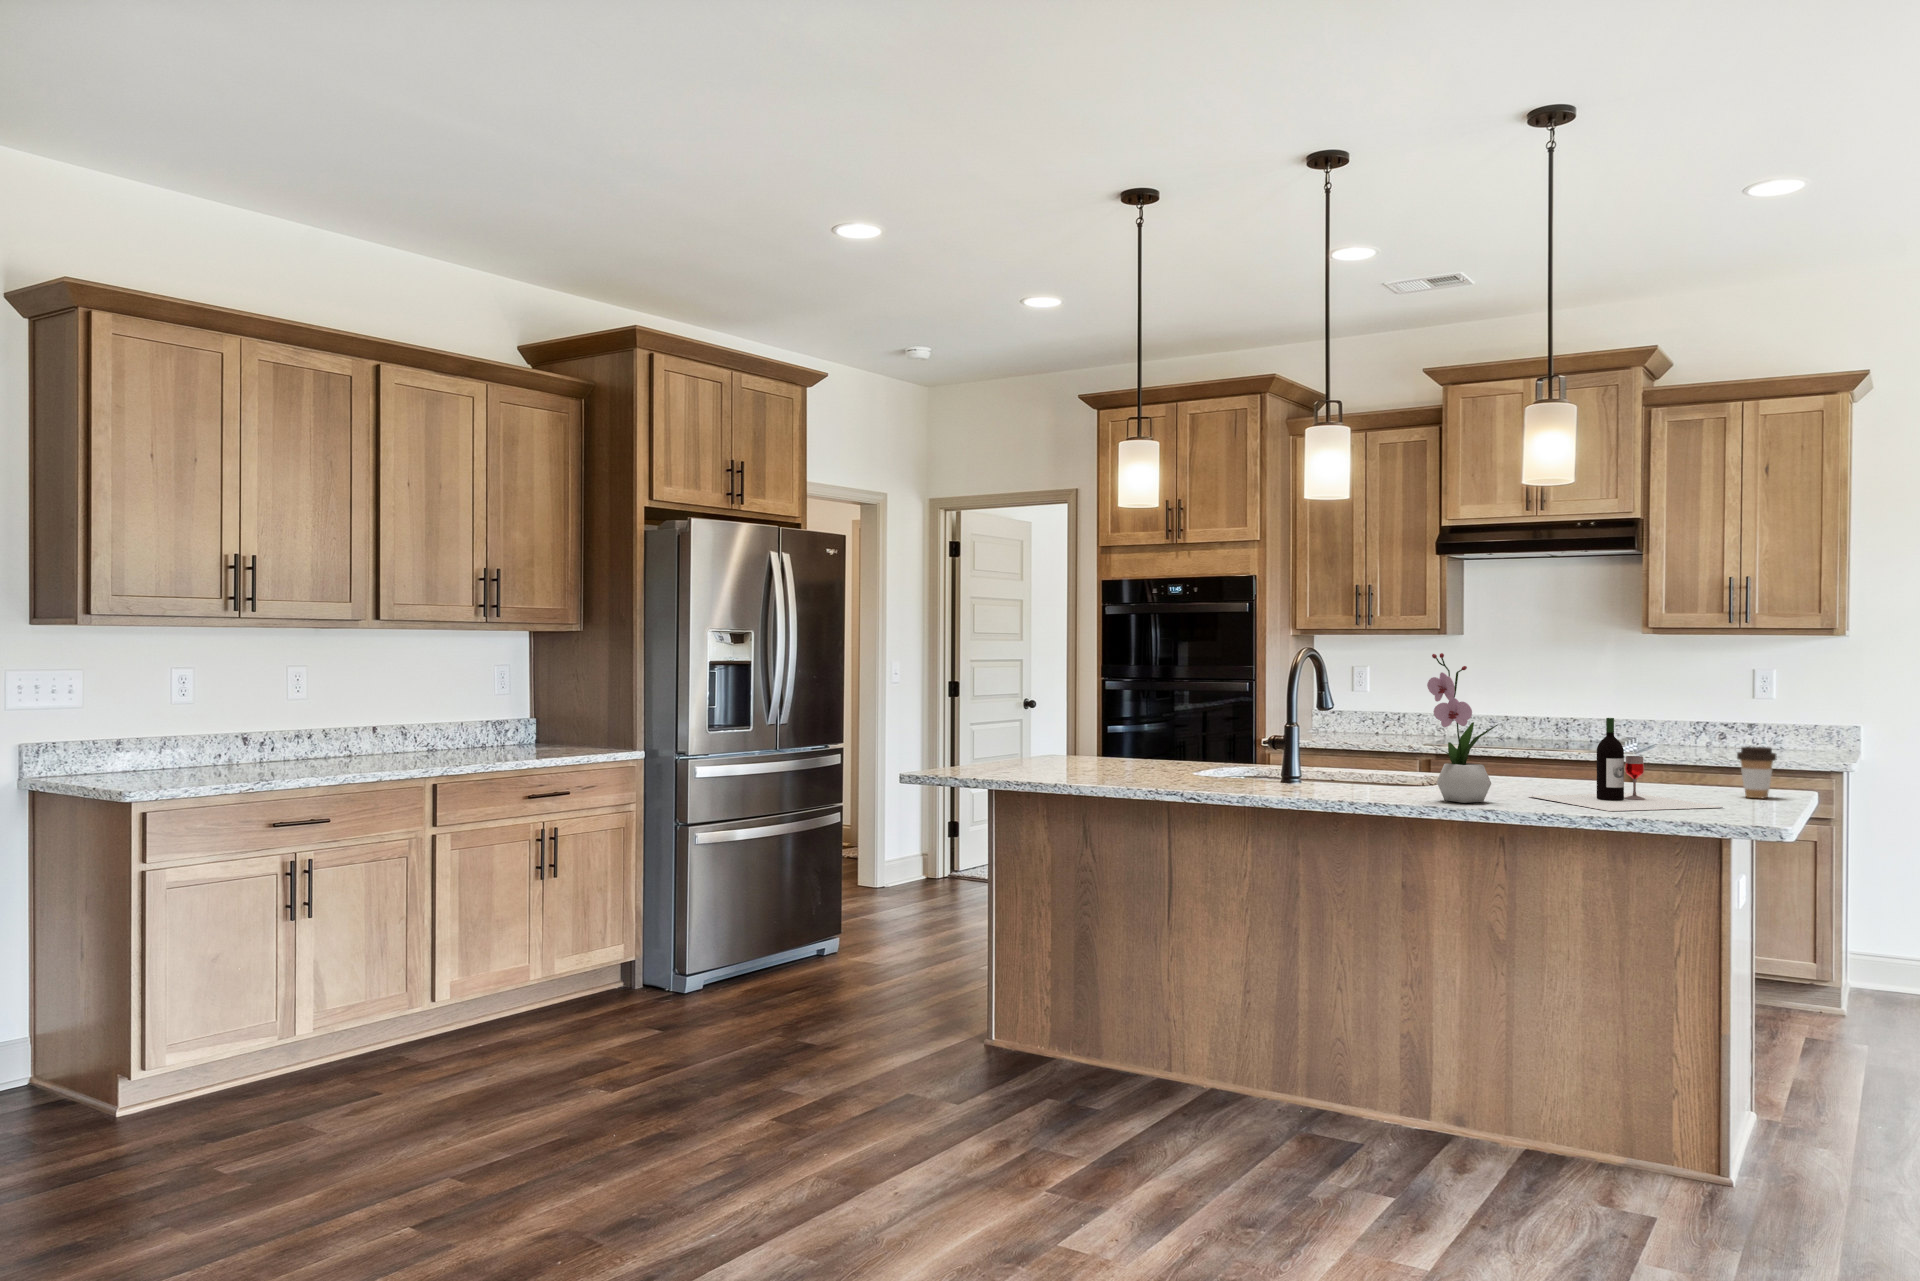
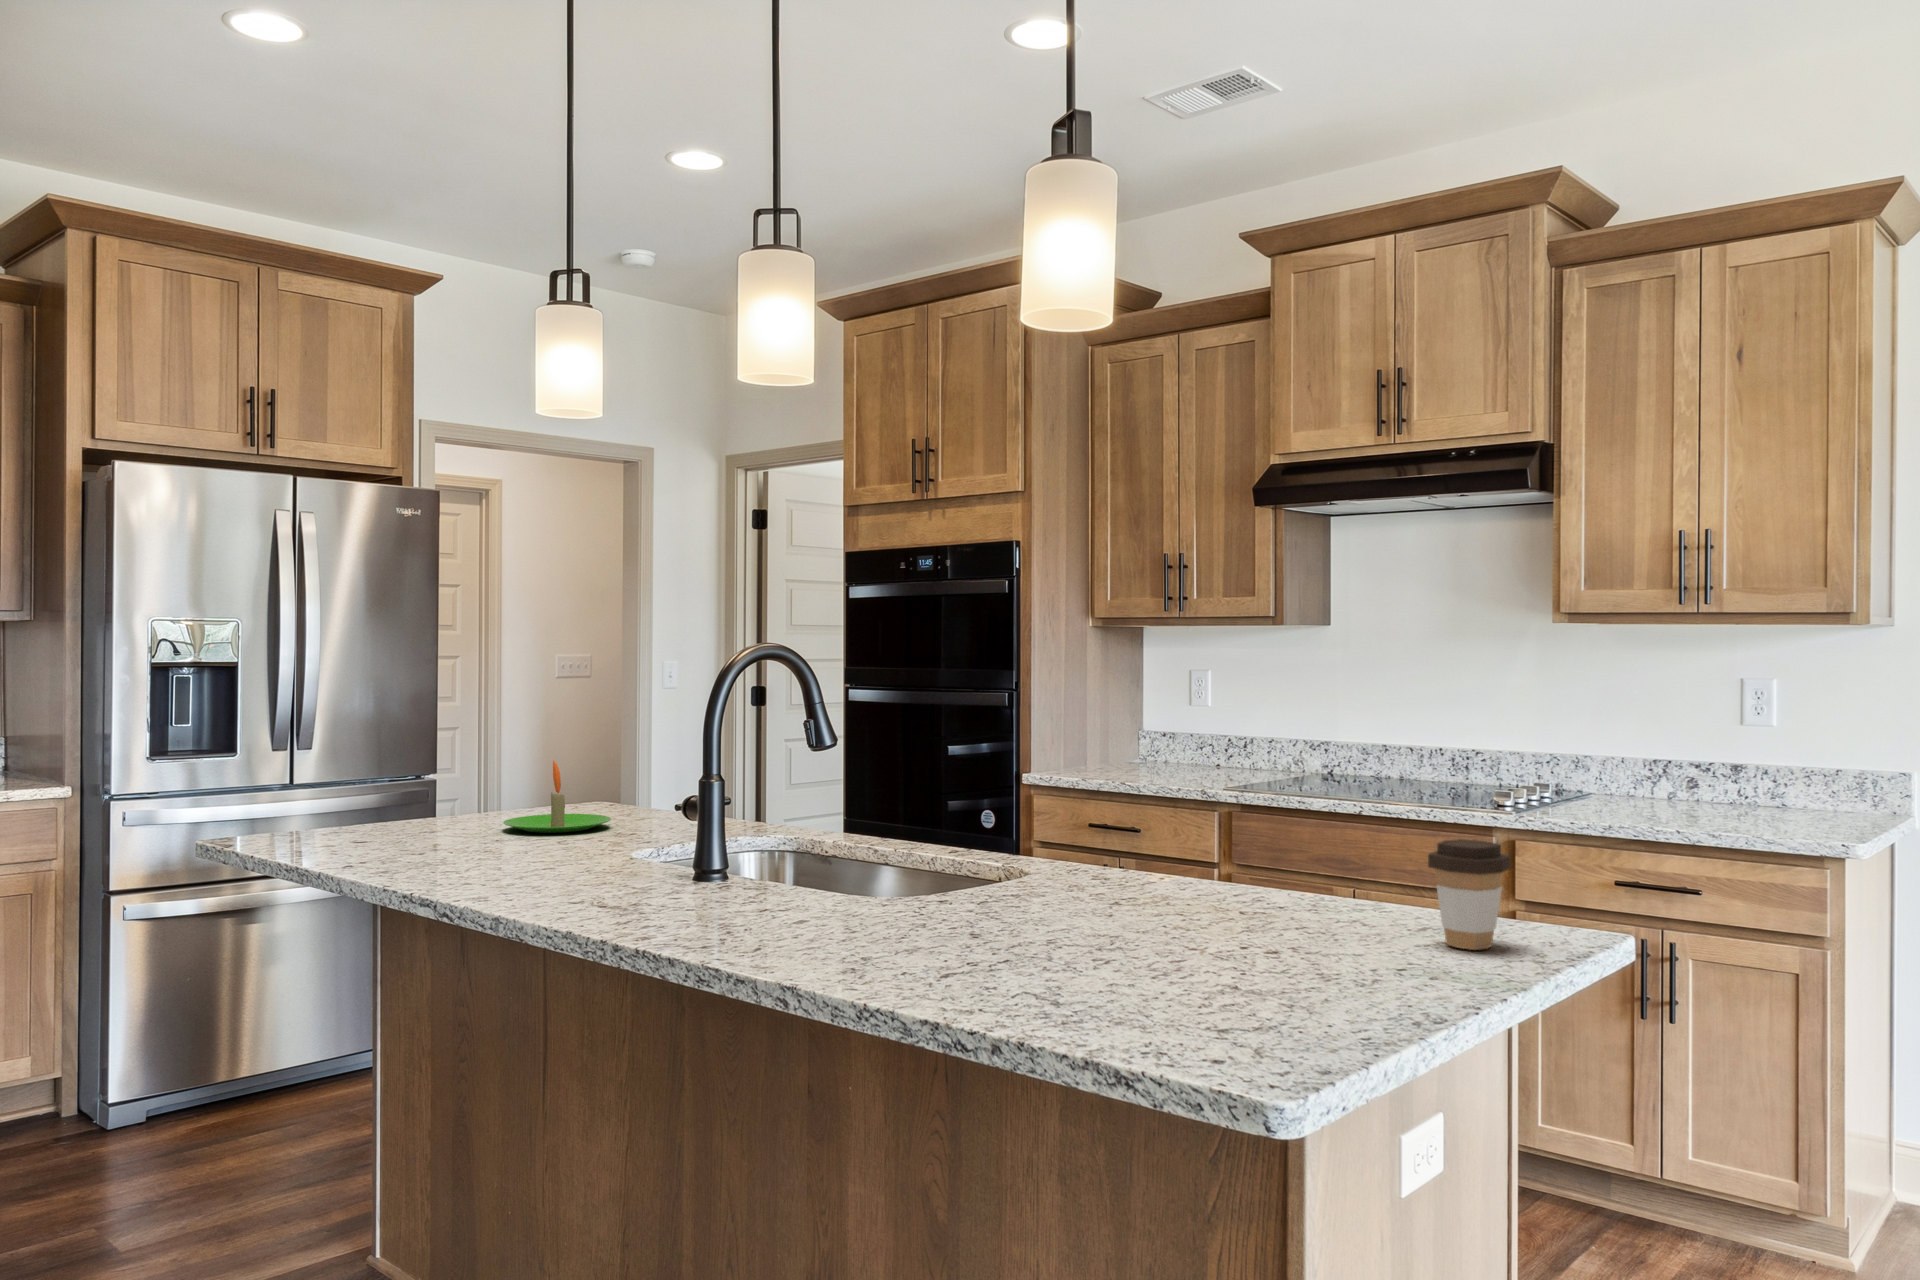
flower arrangement: present [1427,653,1497,803] -> none [774,647,902,947]
wine bottle: present [1529,718,1721,811] -> none [1011,779,1328,987]
candle: none [1068,724,1134,769] -> present [503,761,611,833]

